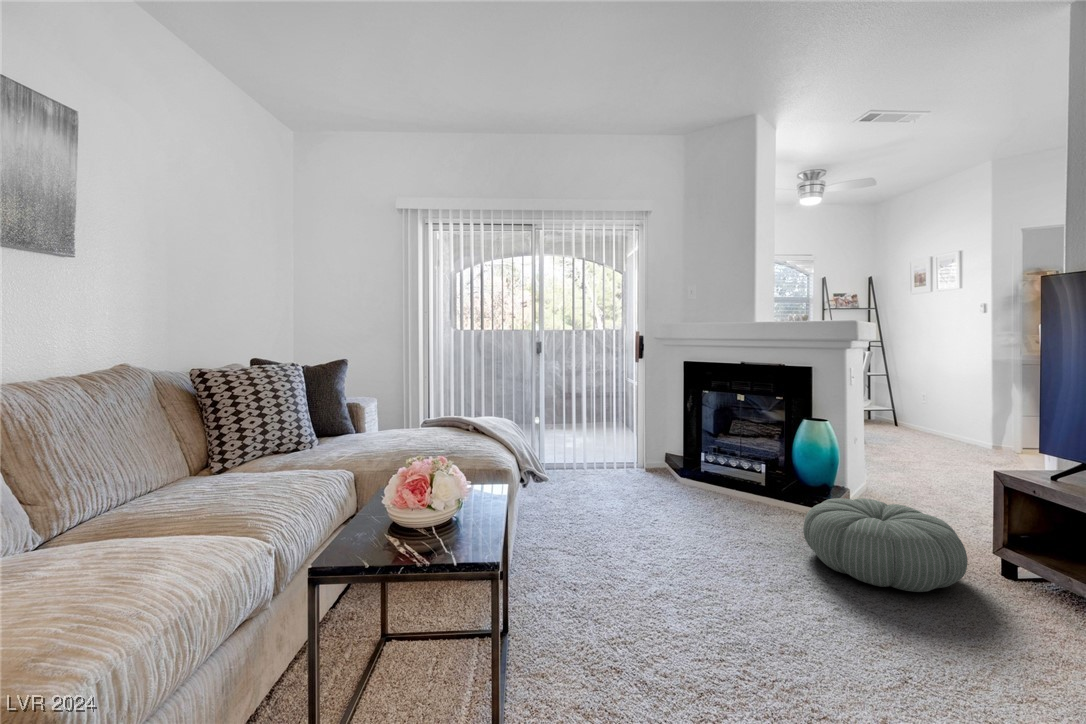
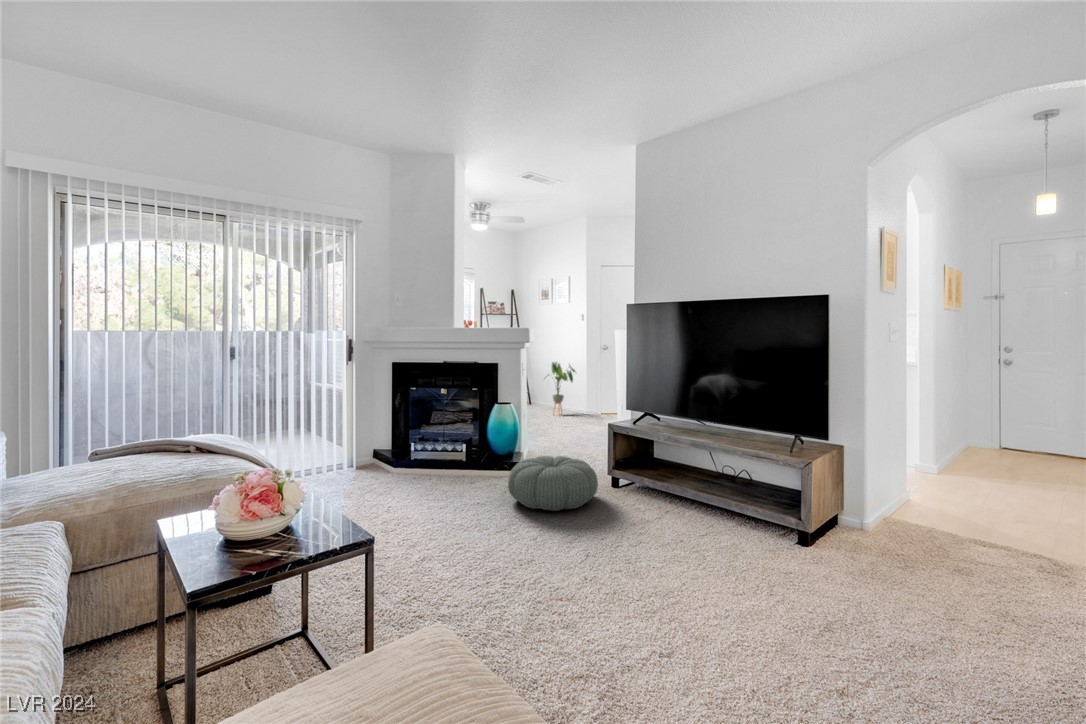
house plant: none [911,369,973,445] -> present [552,362,575,414]

